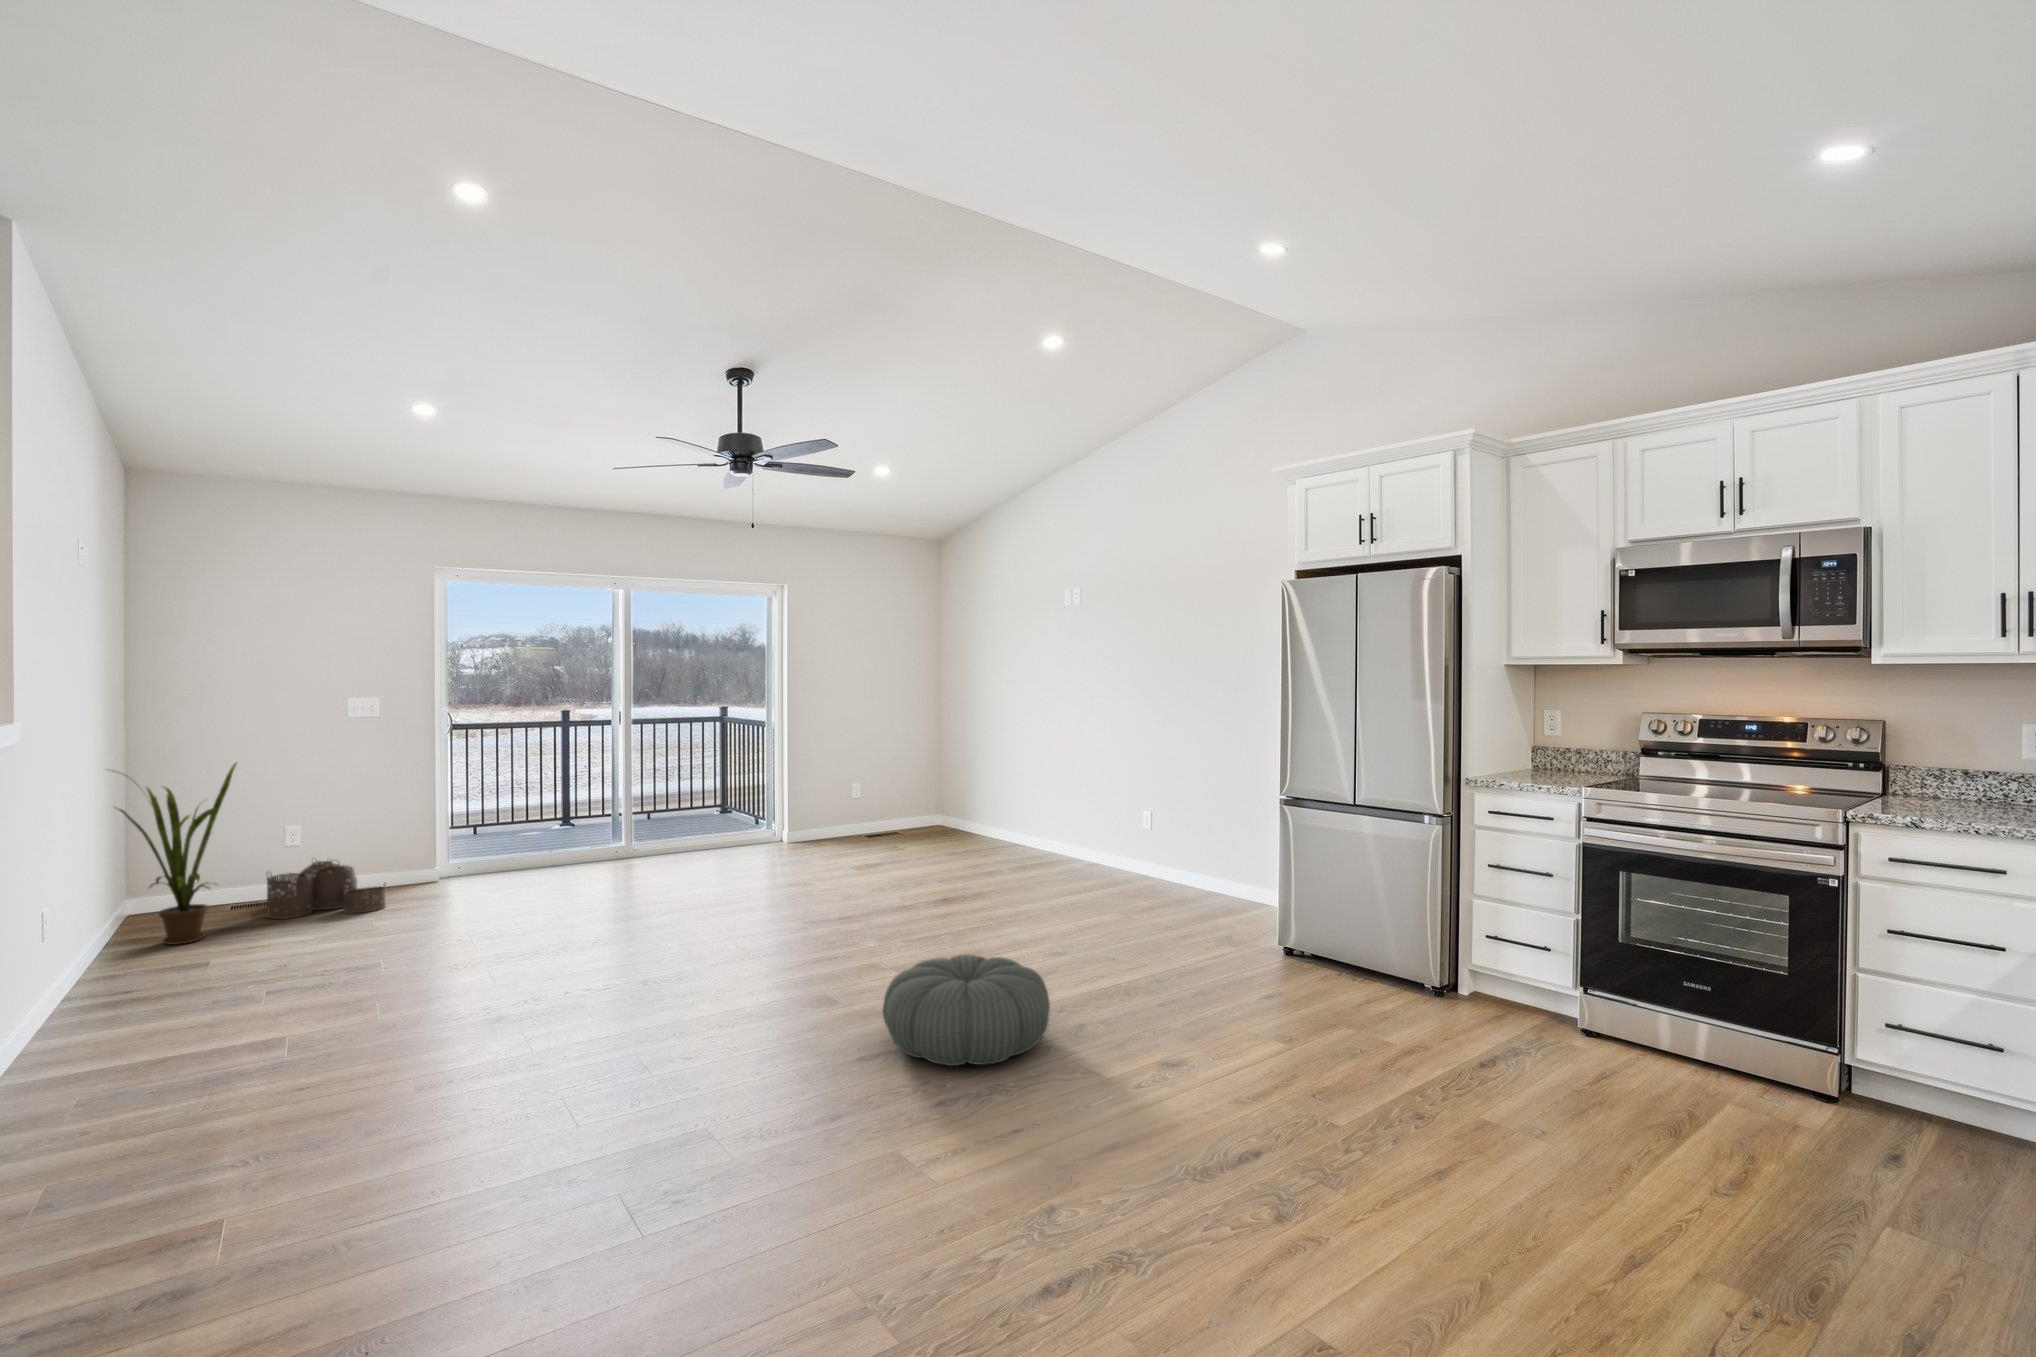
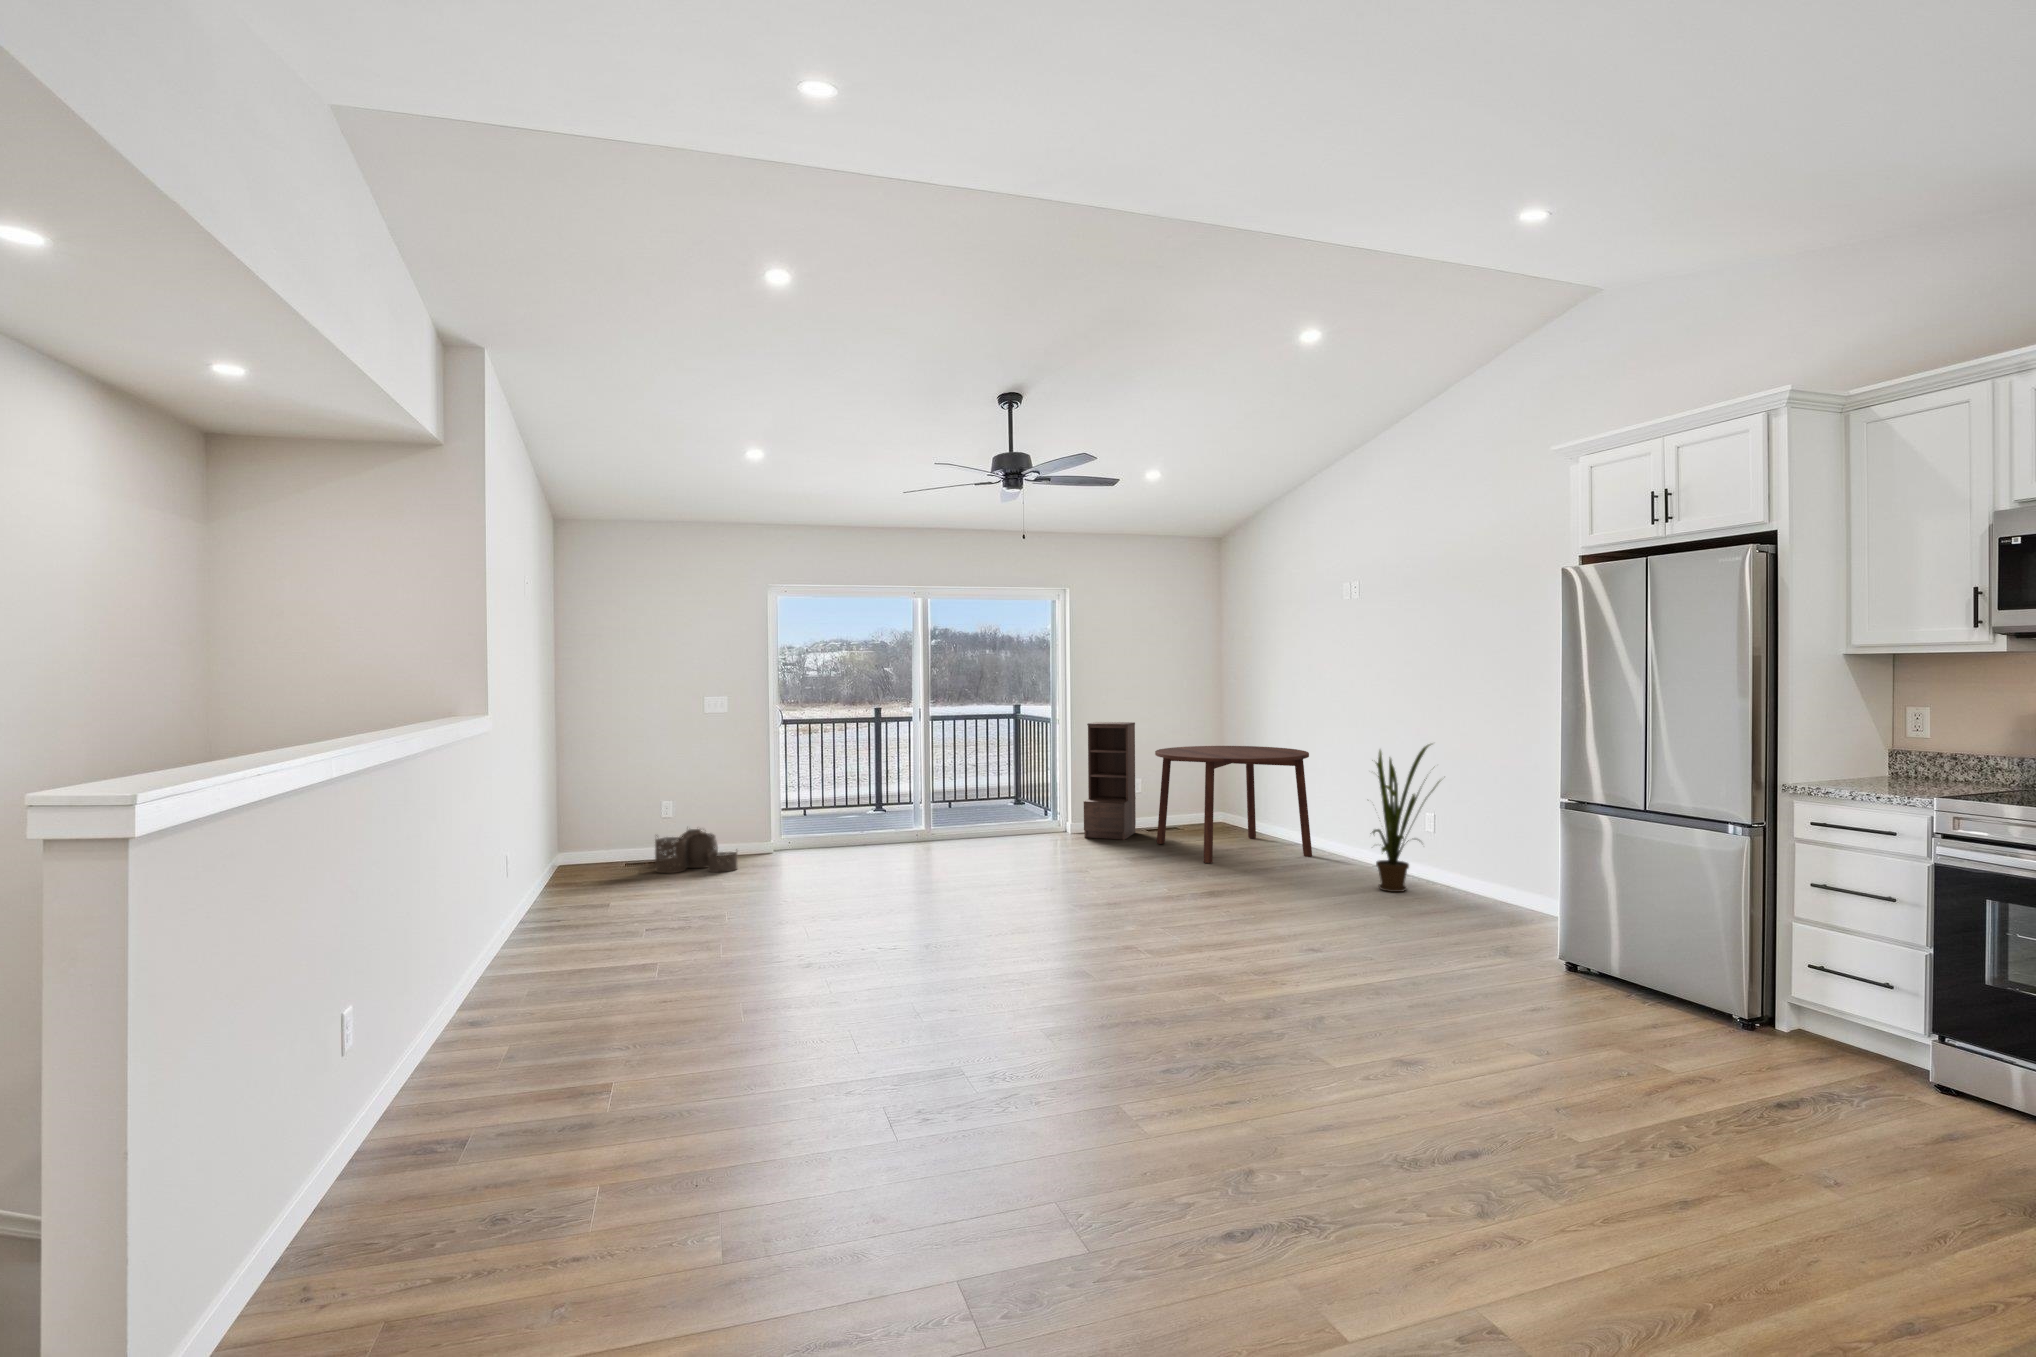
bookshelf: none [805,723,859,846] -> present [1084,722,1136,840]
dining table: none [883,746,1037,867] -> present [1155,746,1312,863]
house plant: present [107,763,236,945] -> present [1372,744,1440,892]
pouf: present [883,955,1050,1066] -> none [1121,938,1282,1041]

